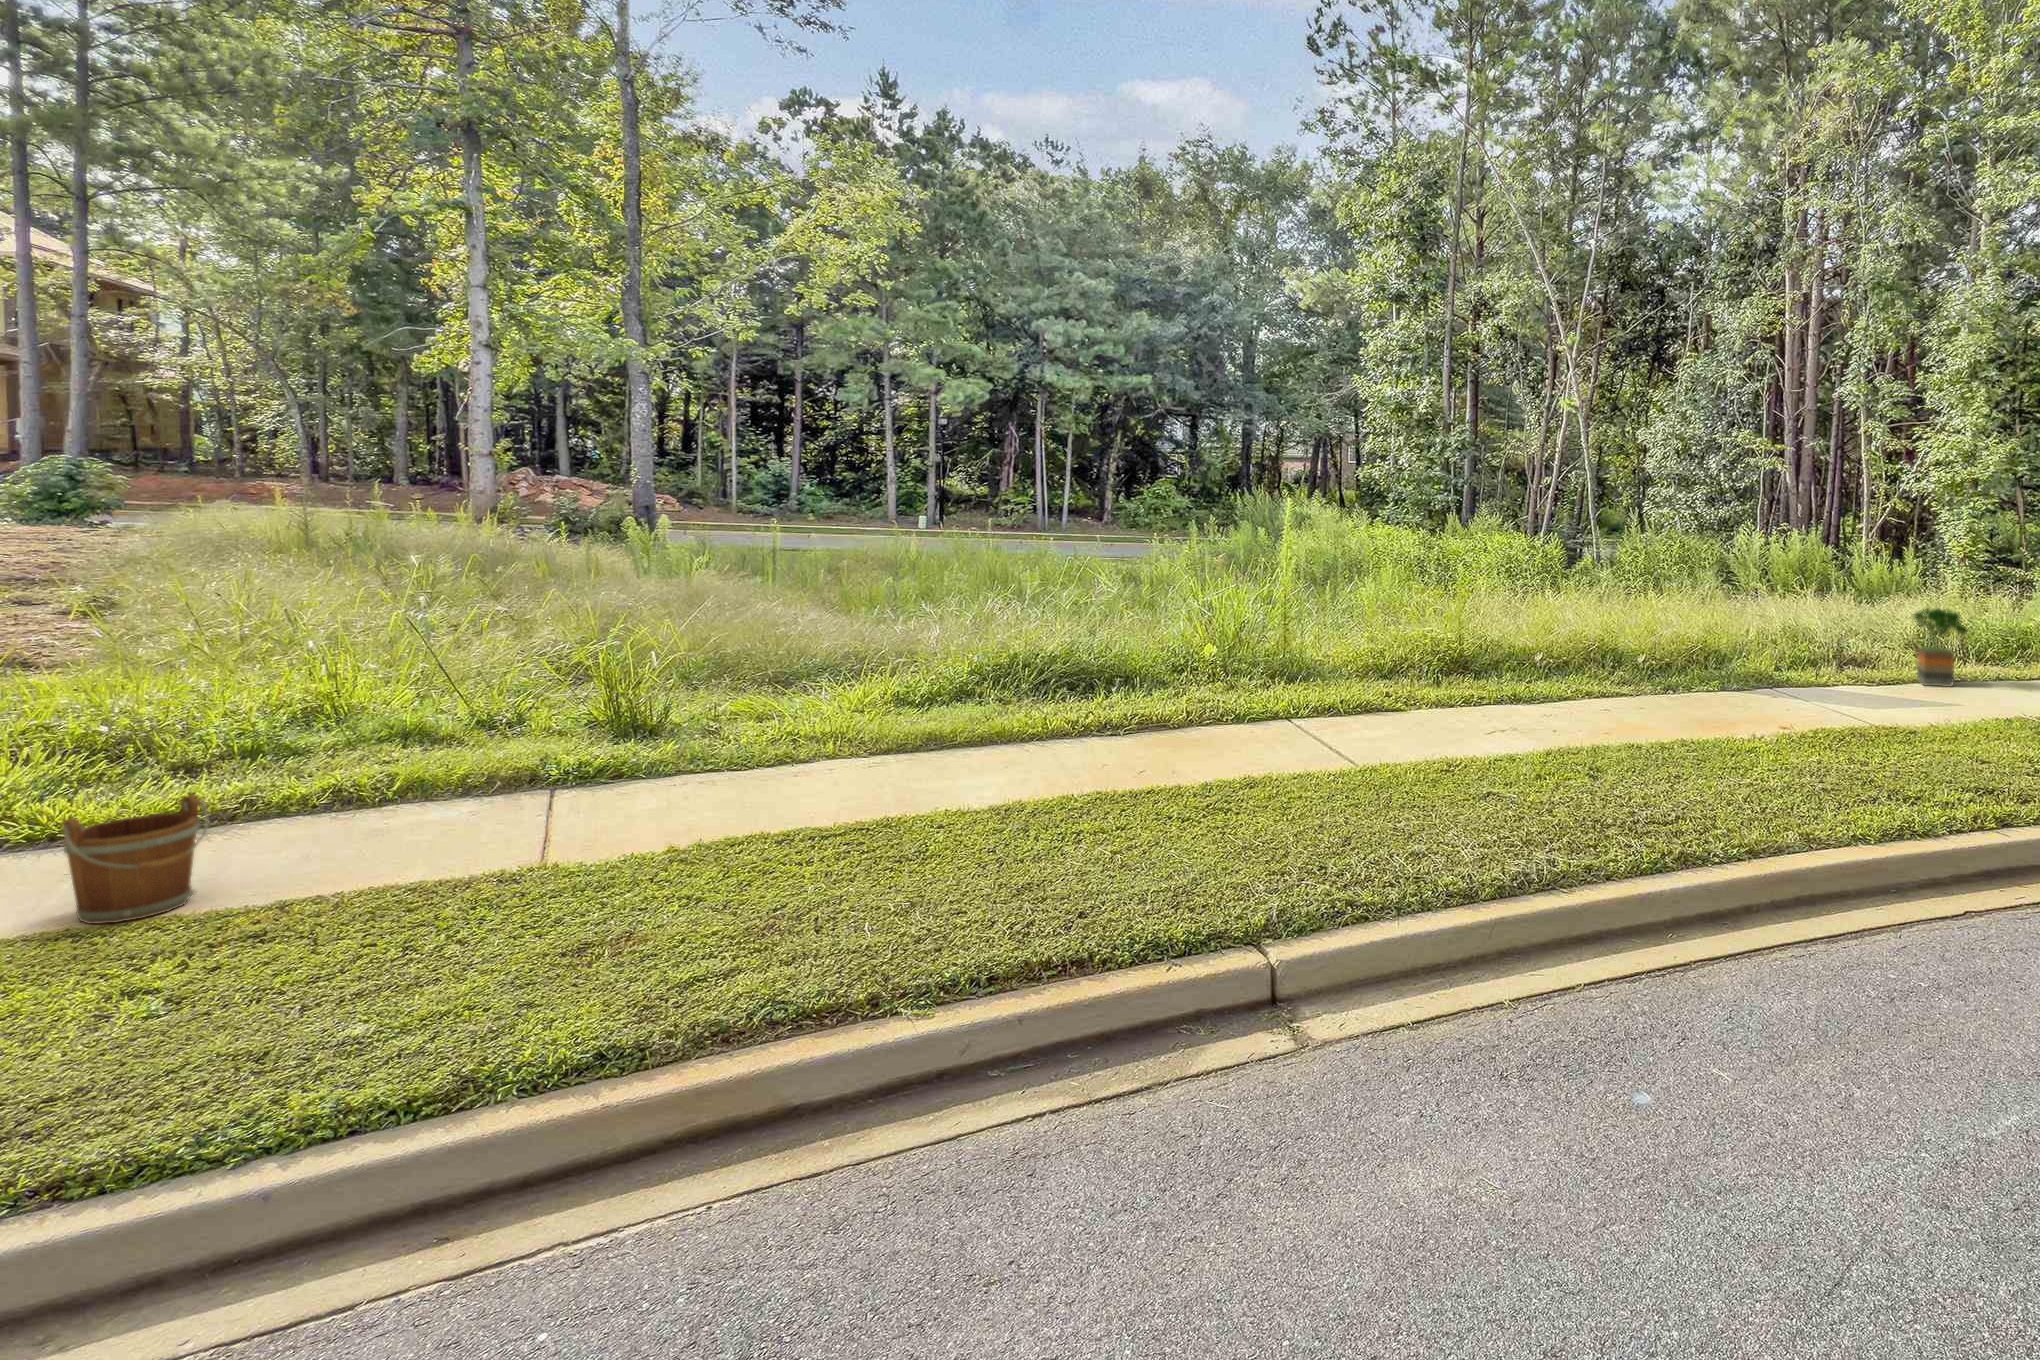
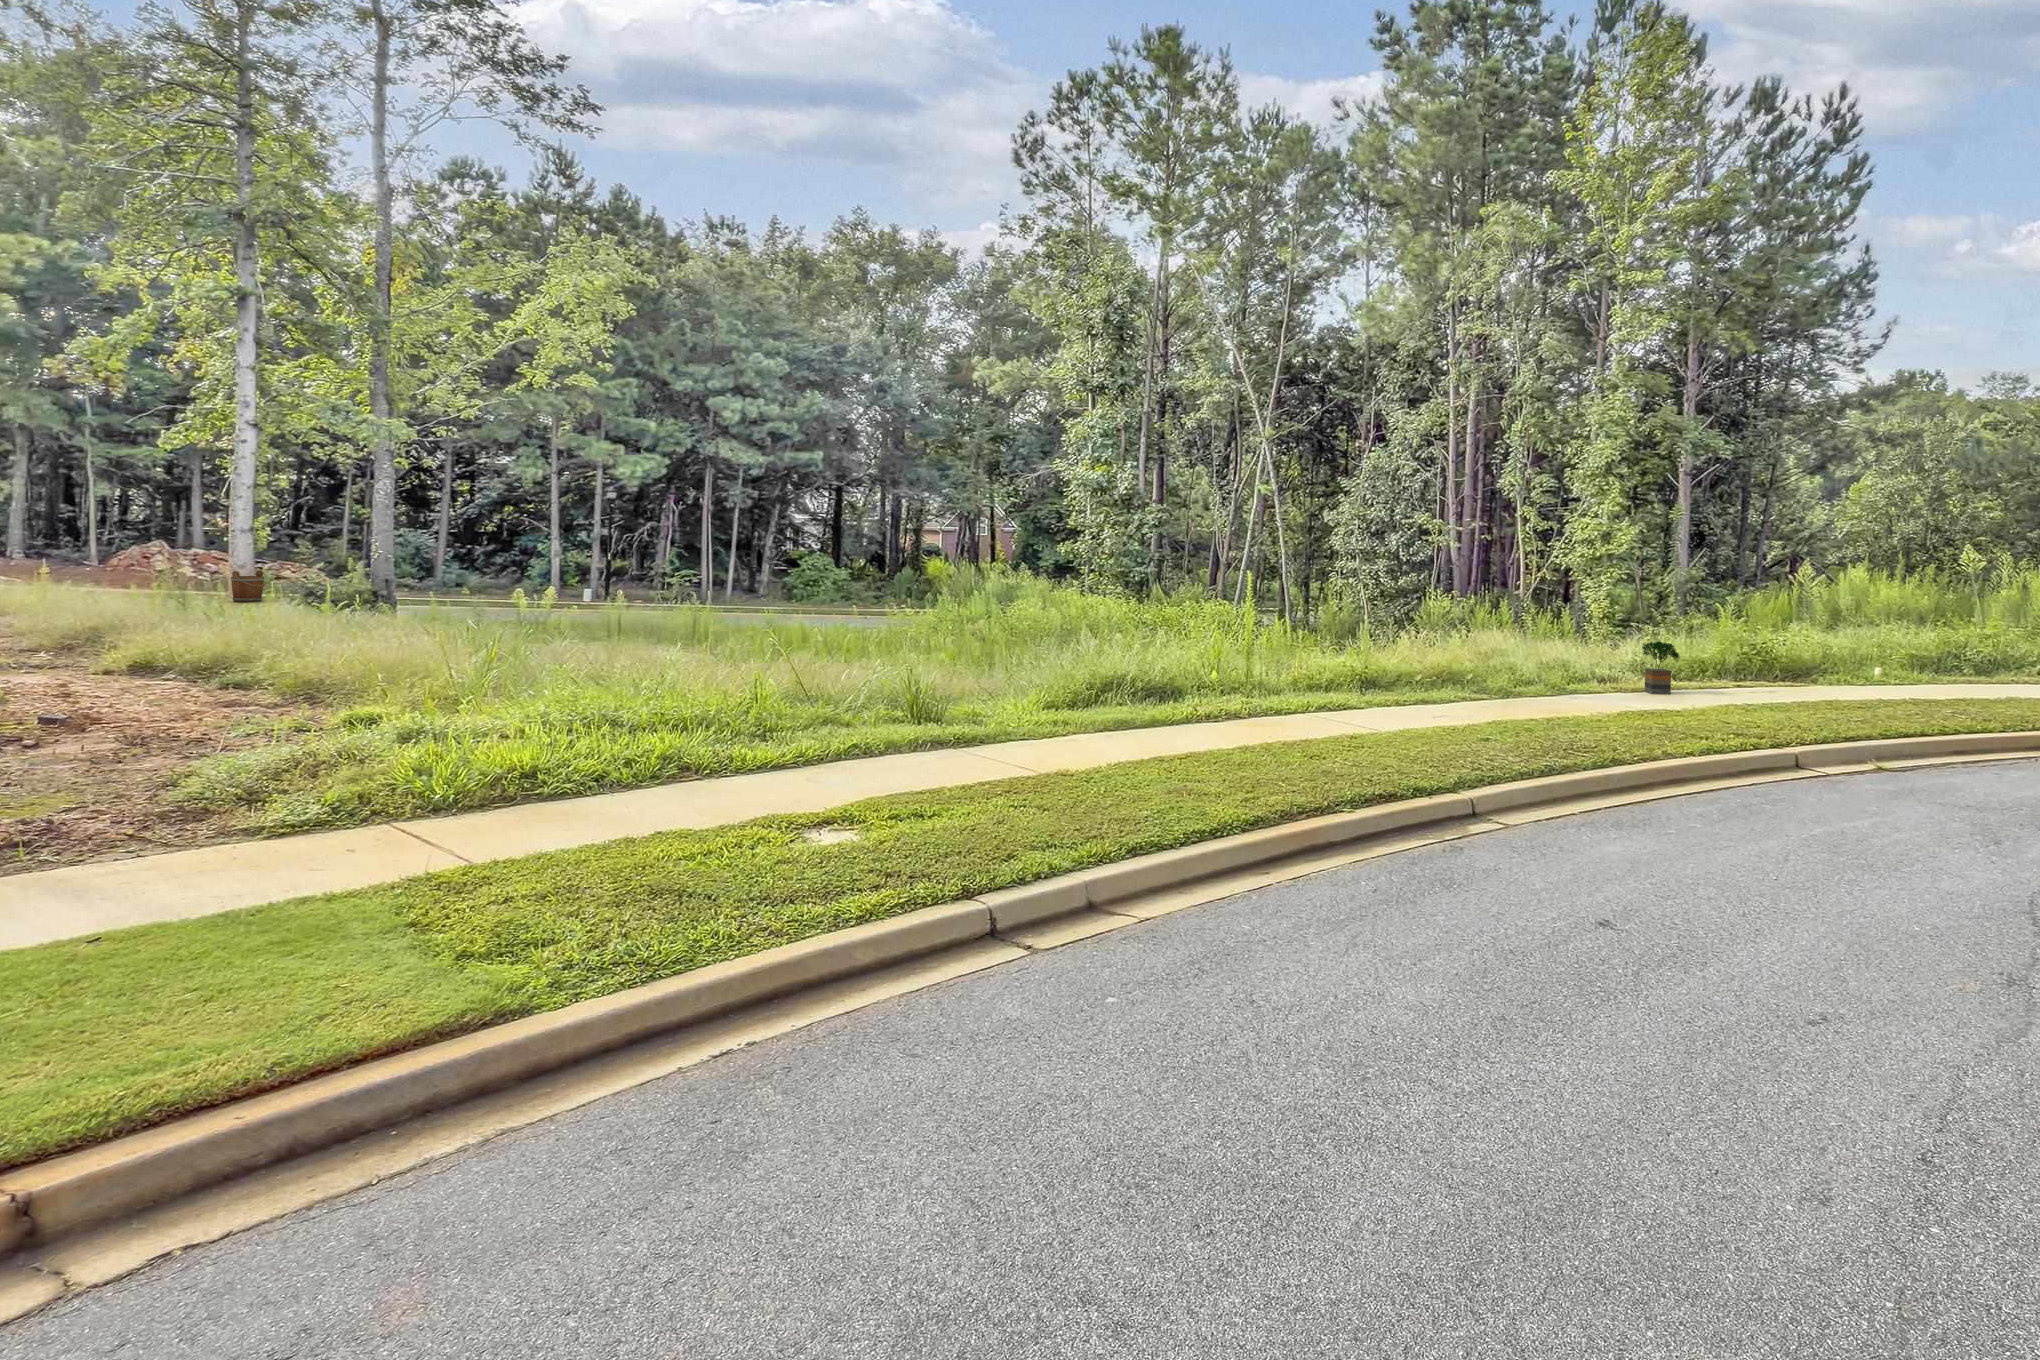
bucket: present [62,795,208,924] -> present [231,570,267,602]

